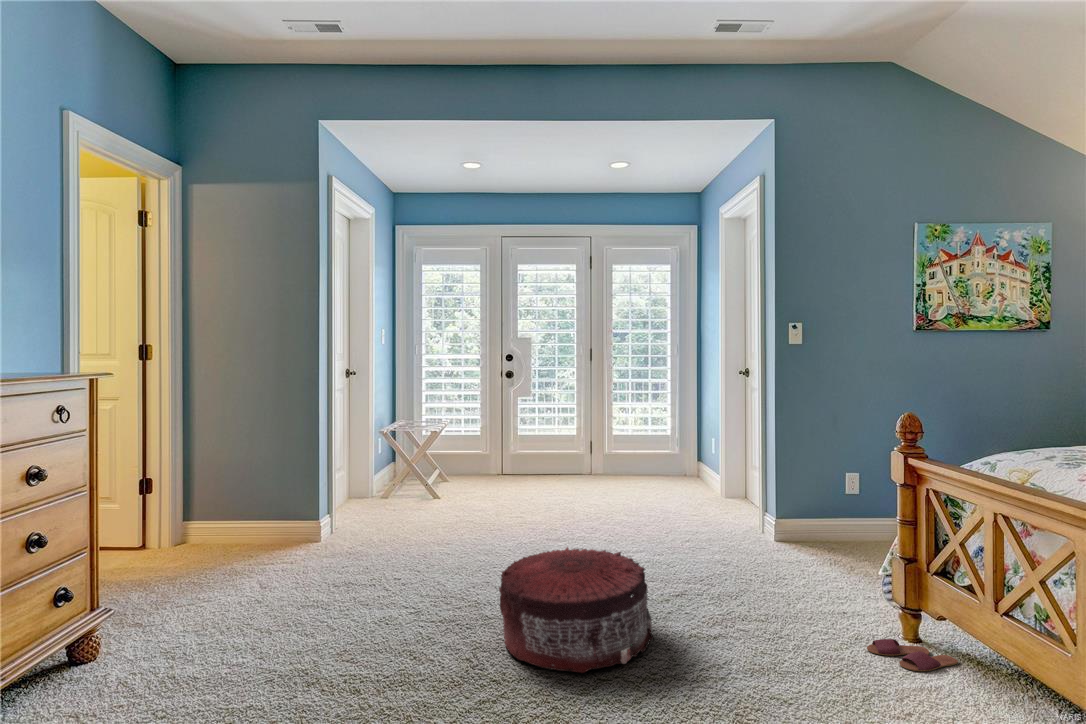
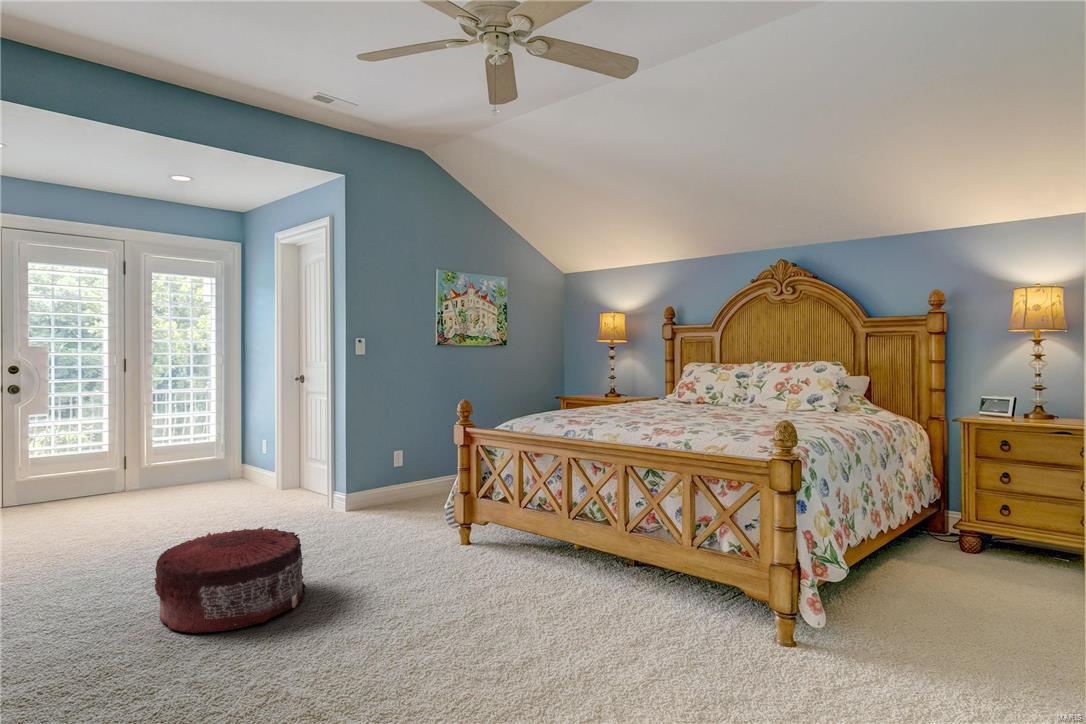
slippers: present [867,639,958,671] -> none [447,546,497,560]

